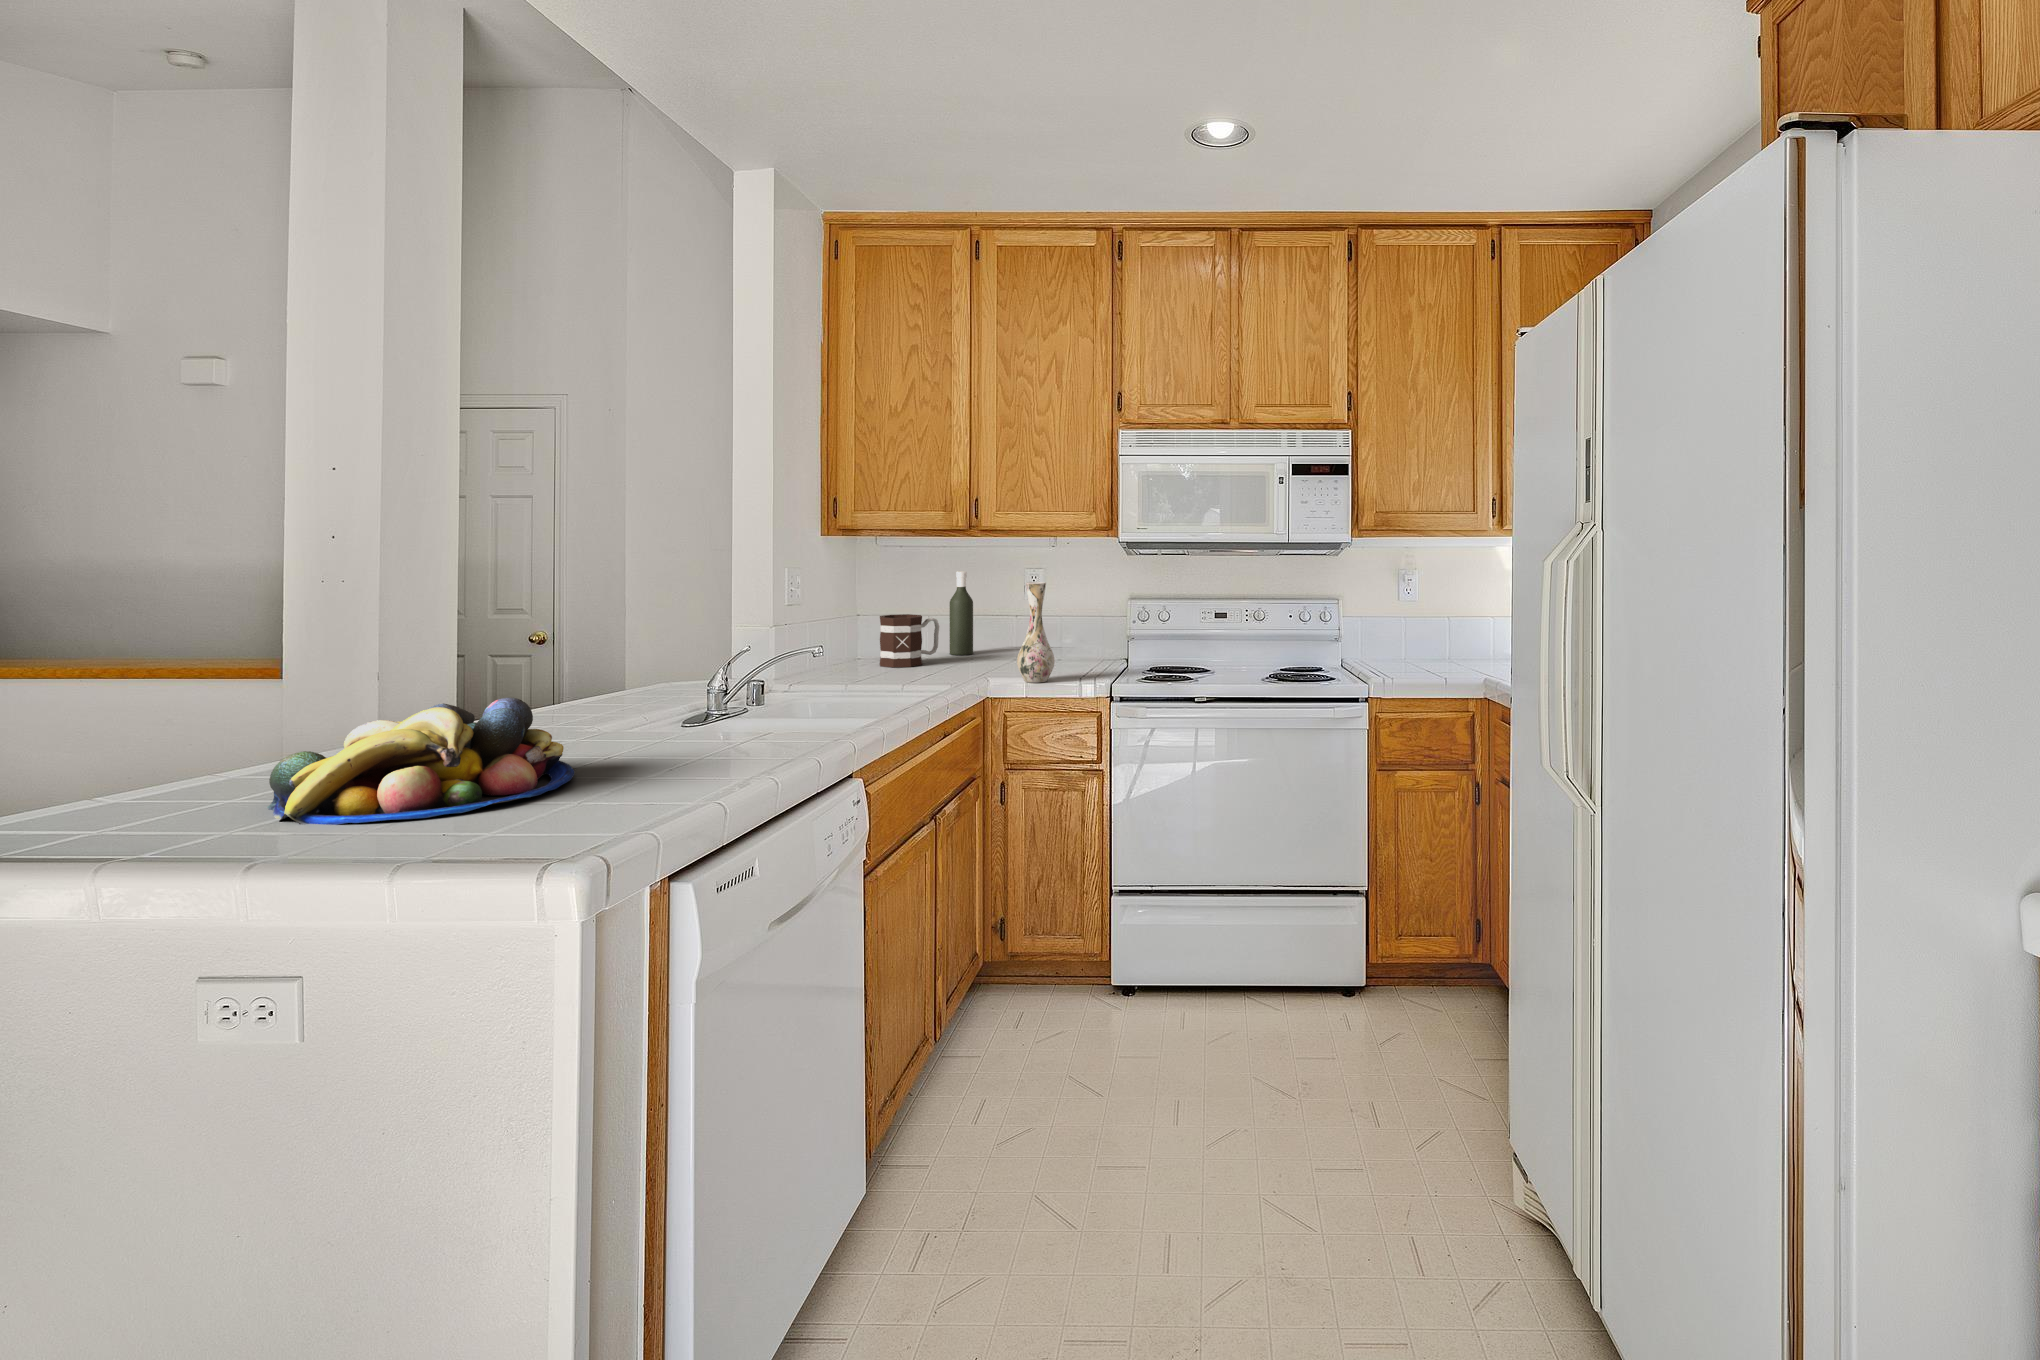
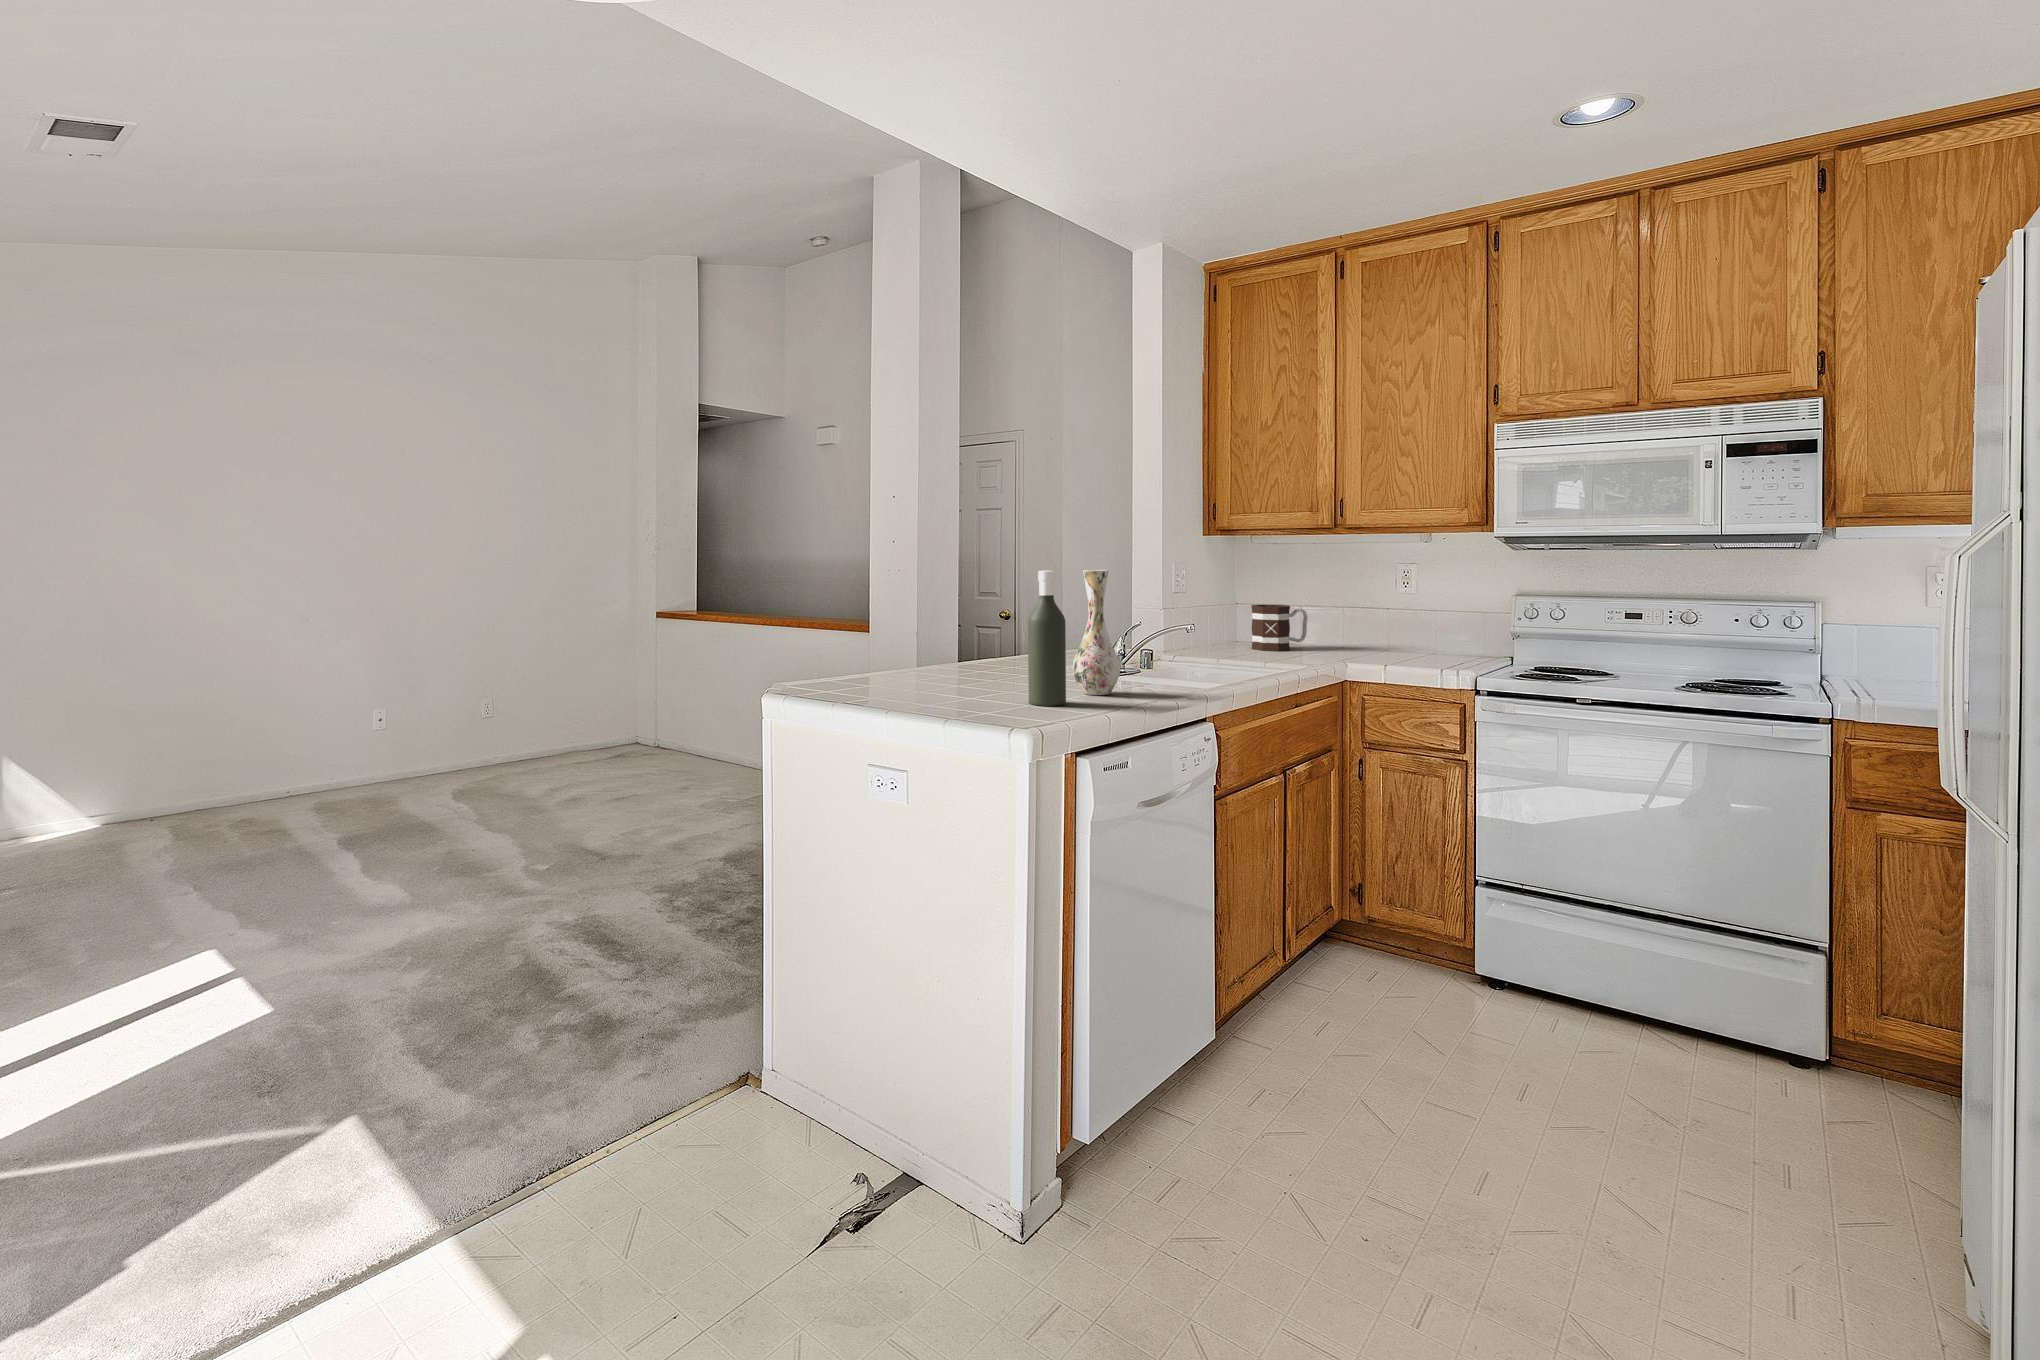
bottle: present [950,571,973,655] -> present [1028,571,1066,706]
vase: present [1017,582,1055,683] -> present [1073,570,1120,695]
fruit bowl: present [267,698,574,825] -> none [855,633,1007,696]

